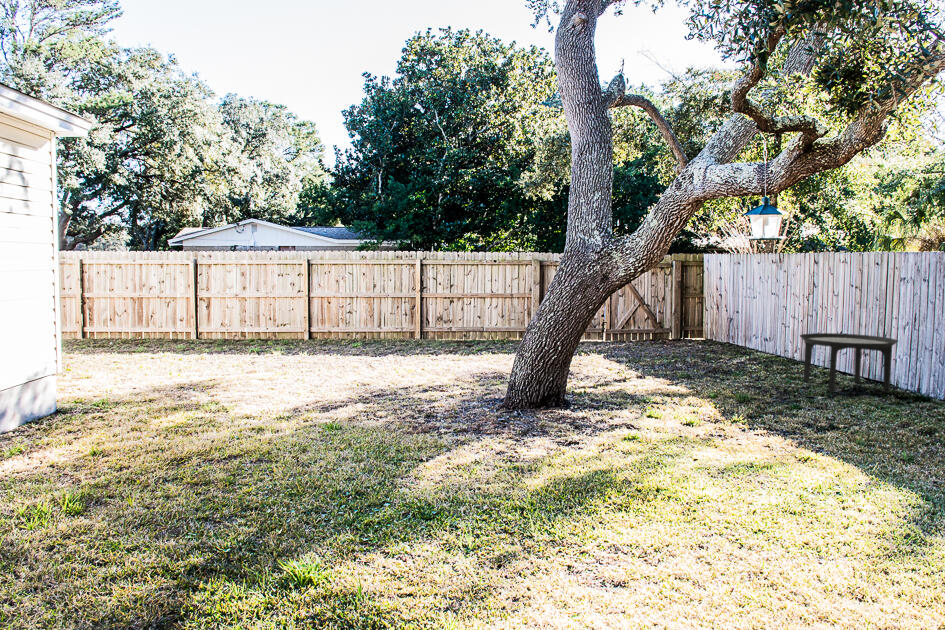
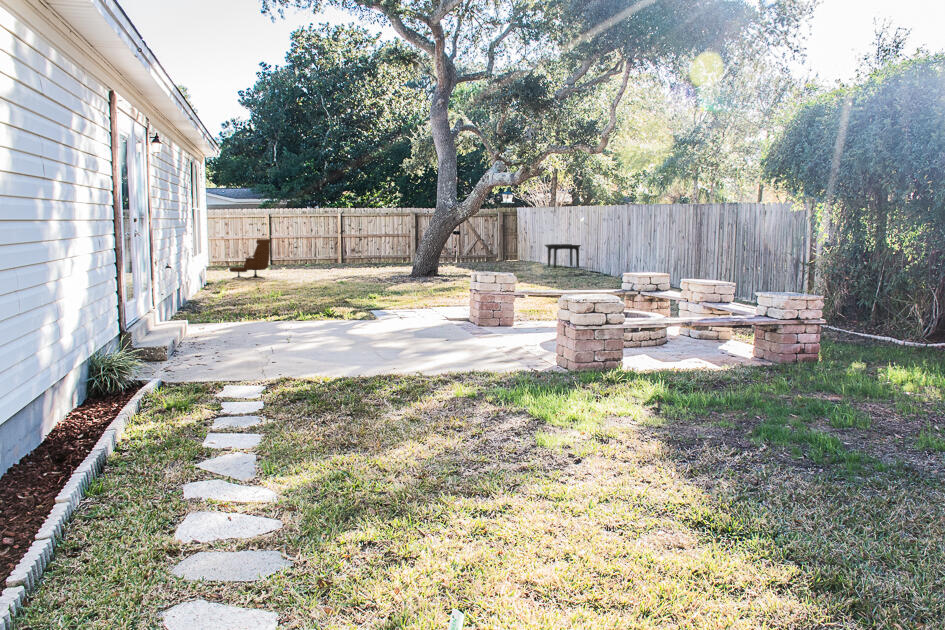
lounge chair: none [51,326,125,431] -> present [230,239,271,280]

